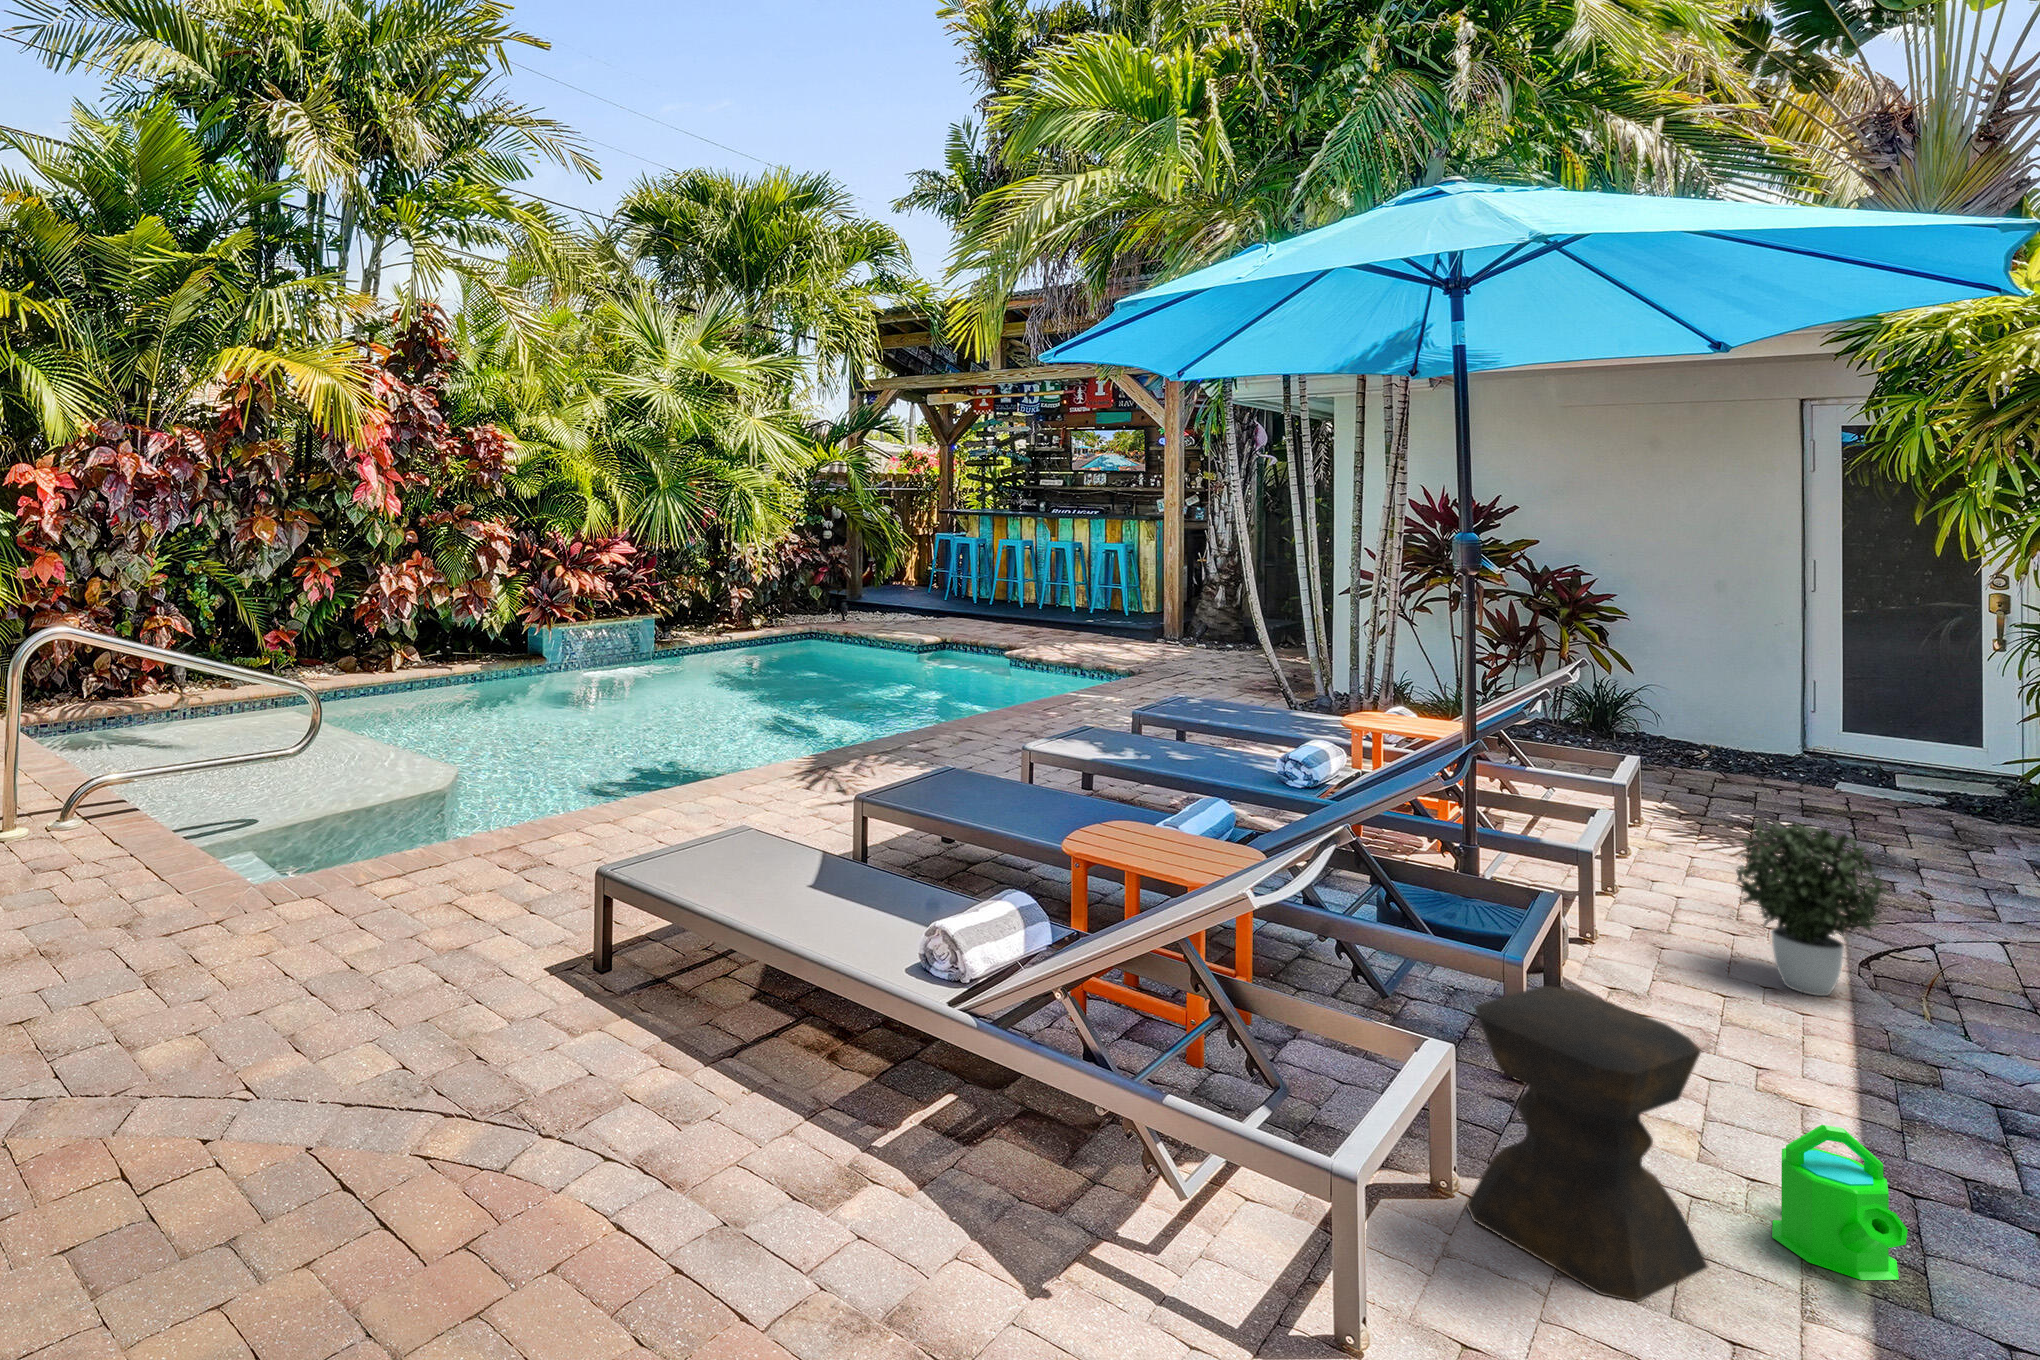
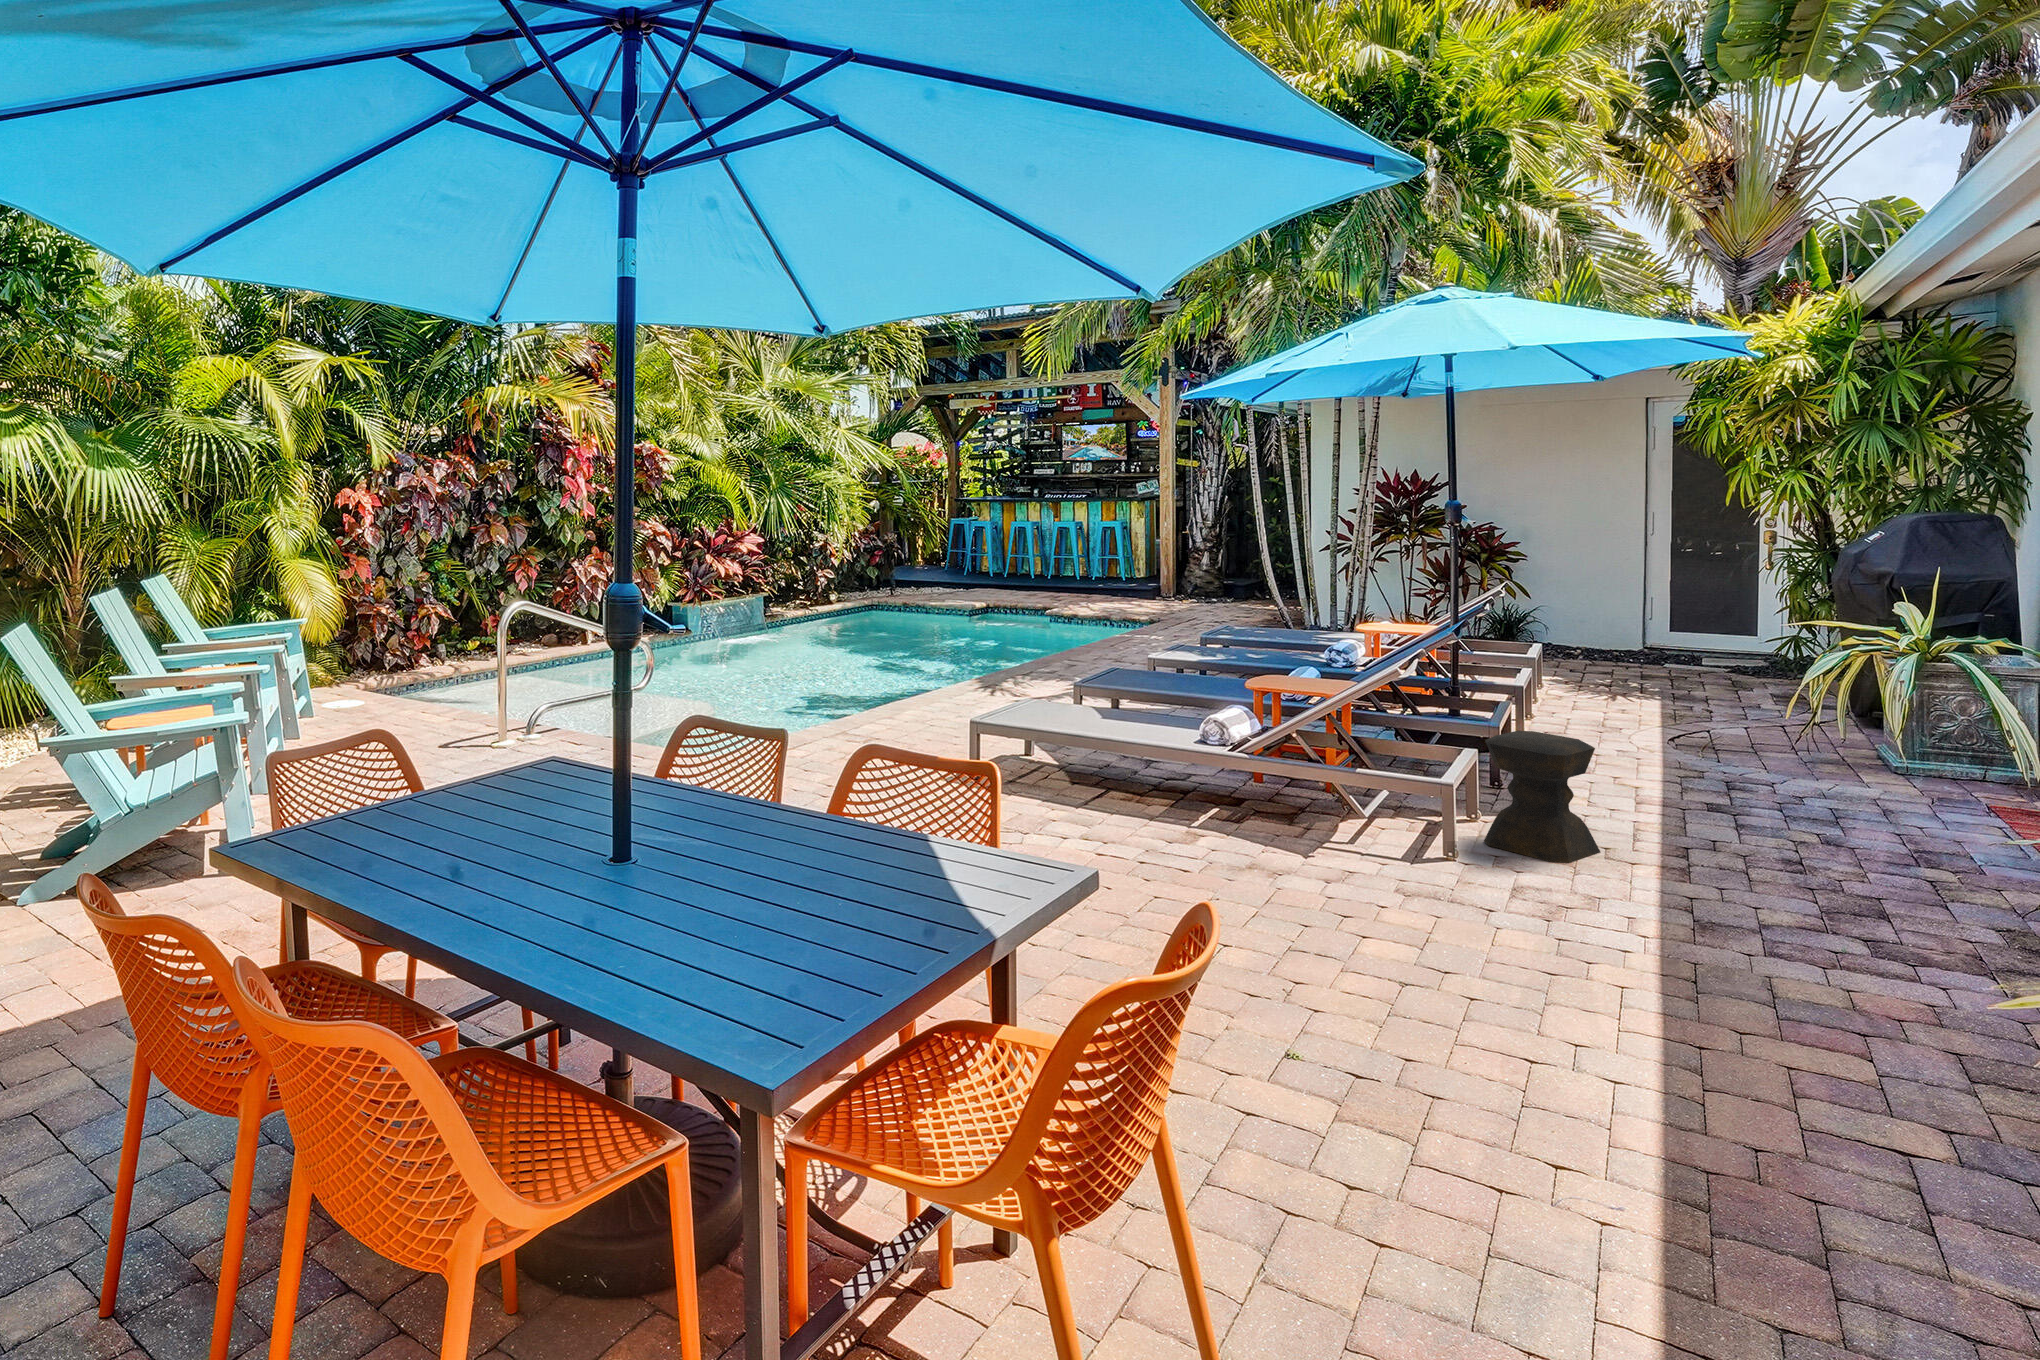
potted plant: present [1736,823,1889,996] -> none [1610,664,1694,763]
watering can: present [1772,1125,1908,1280] -> none [1630,784,1689,852]

